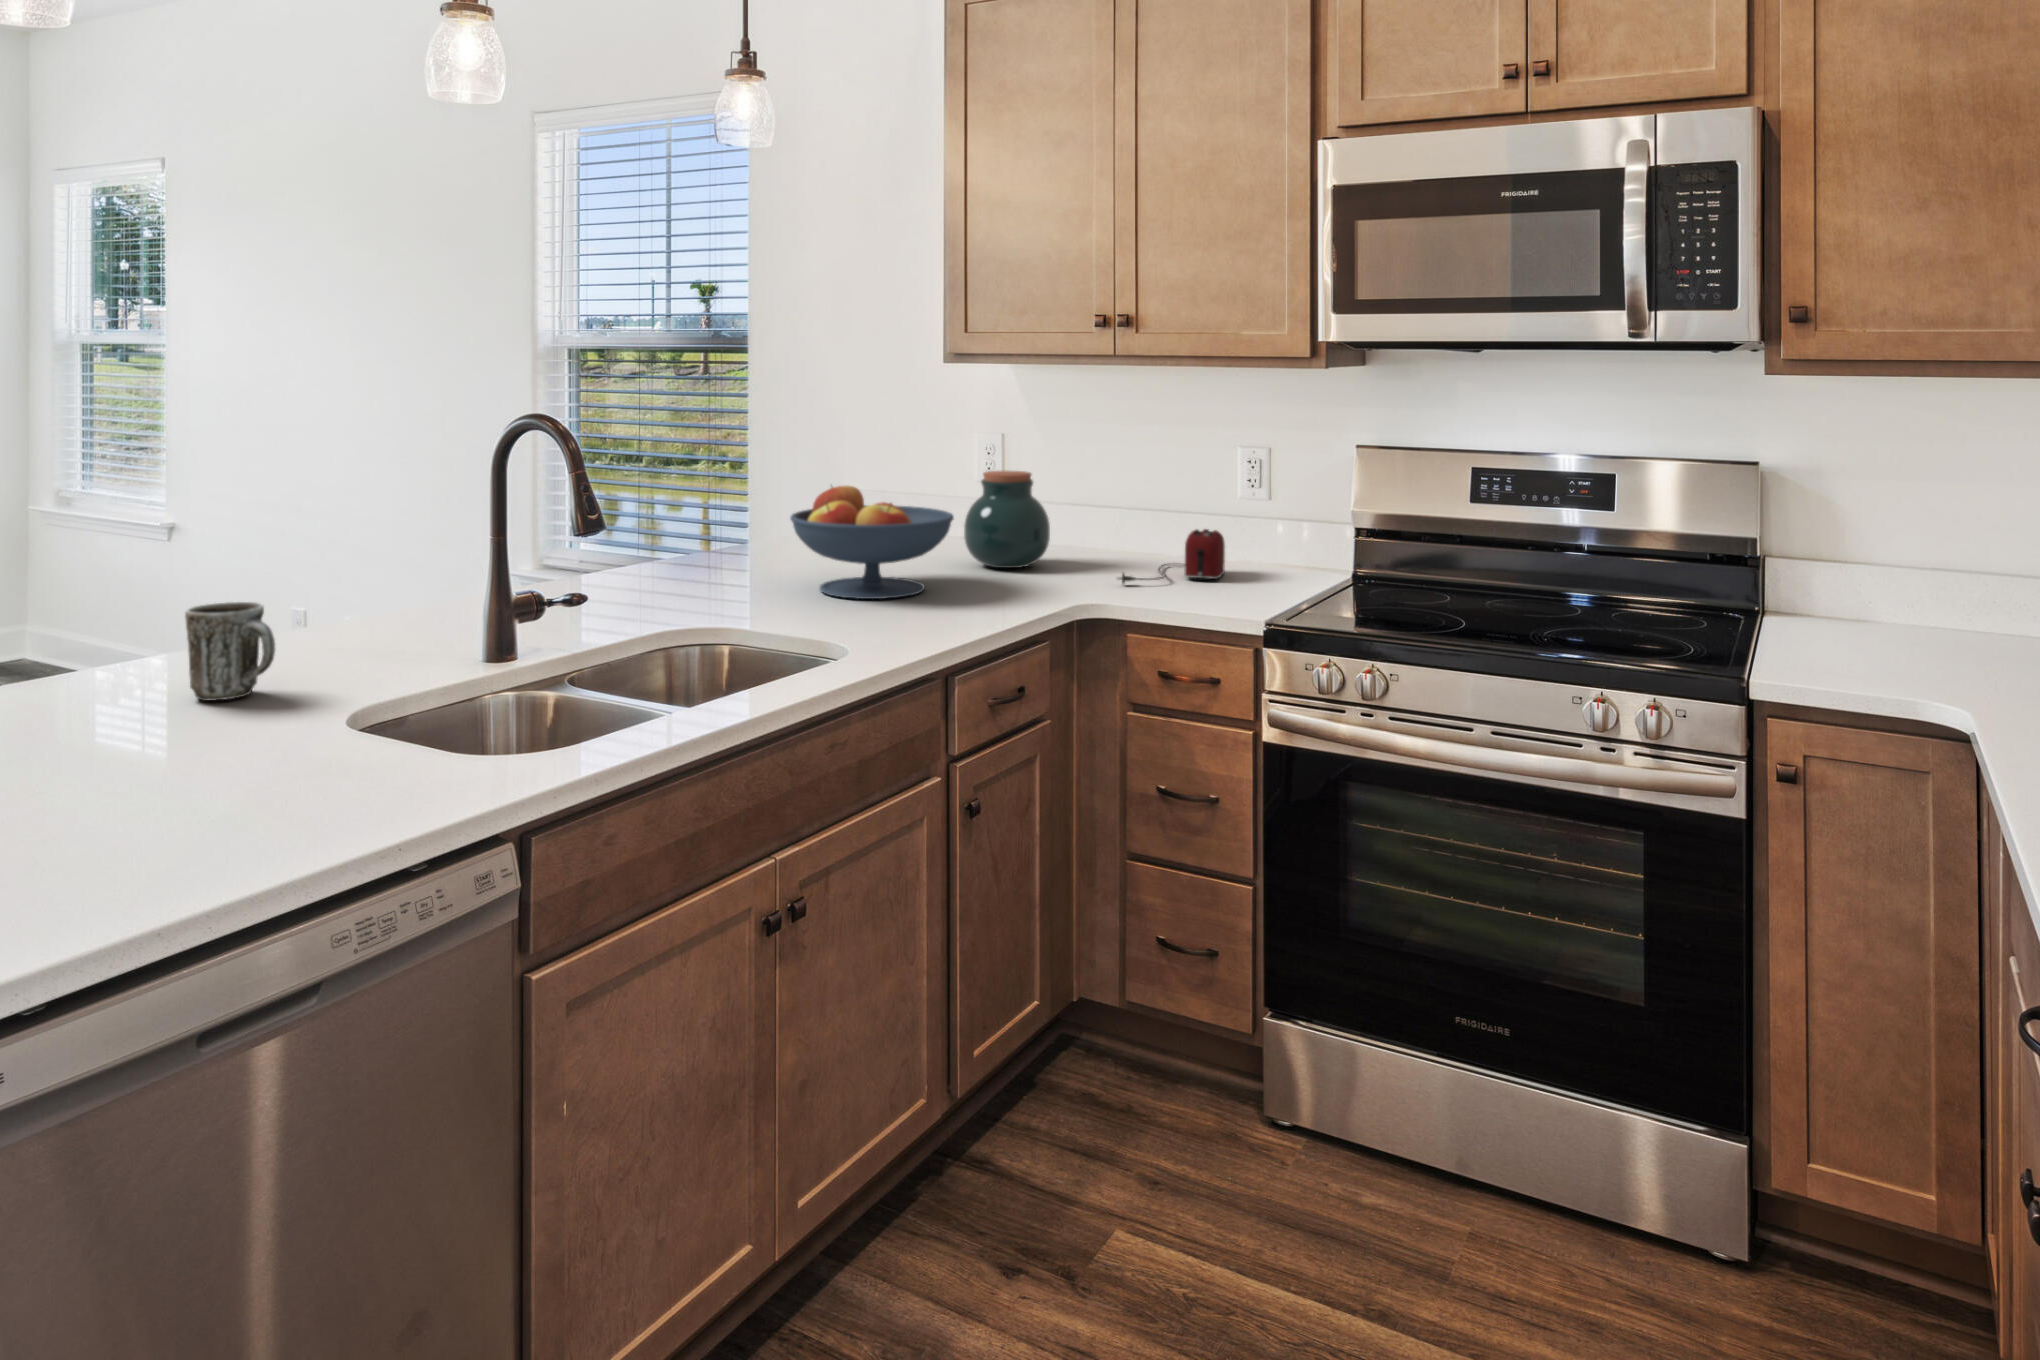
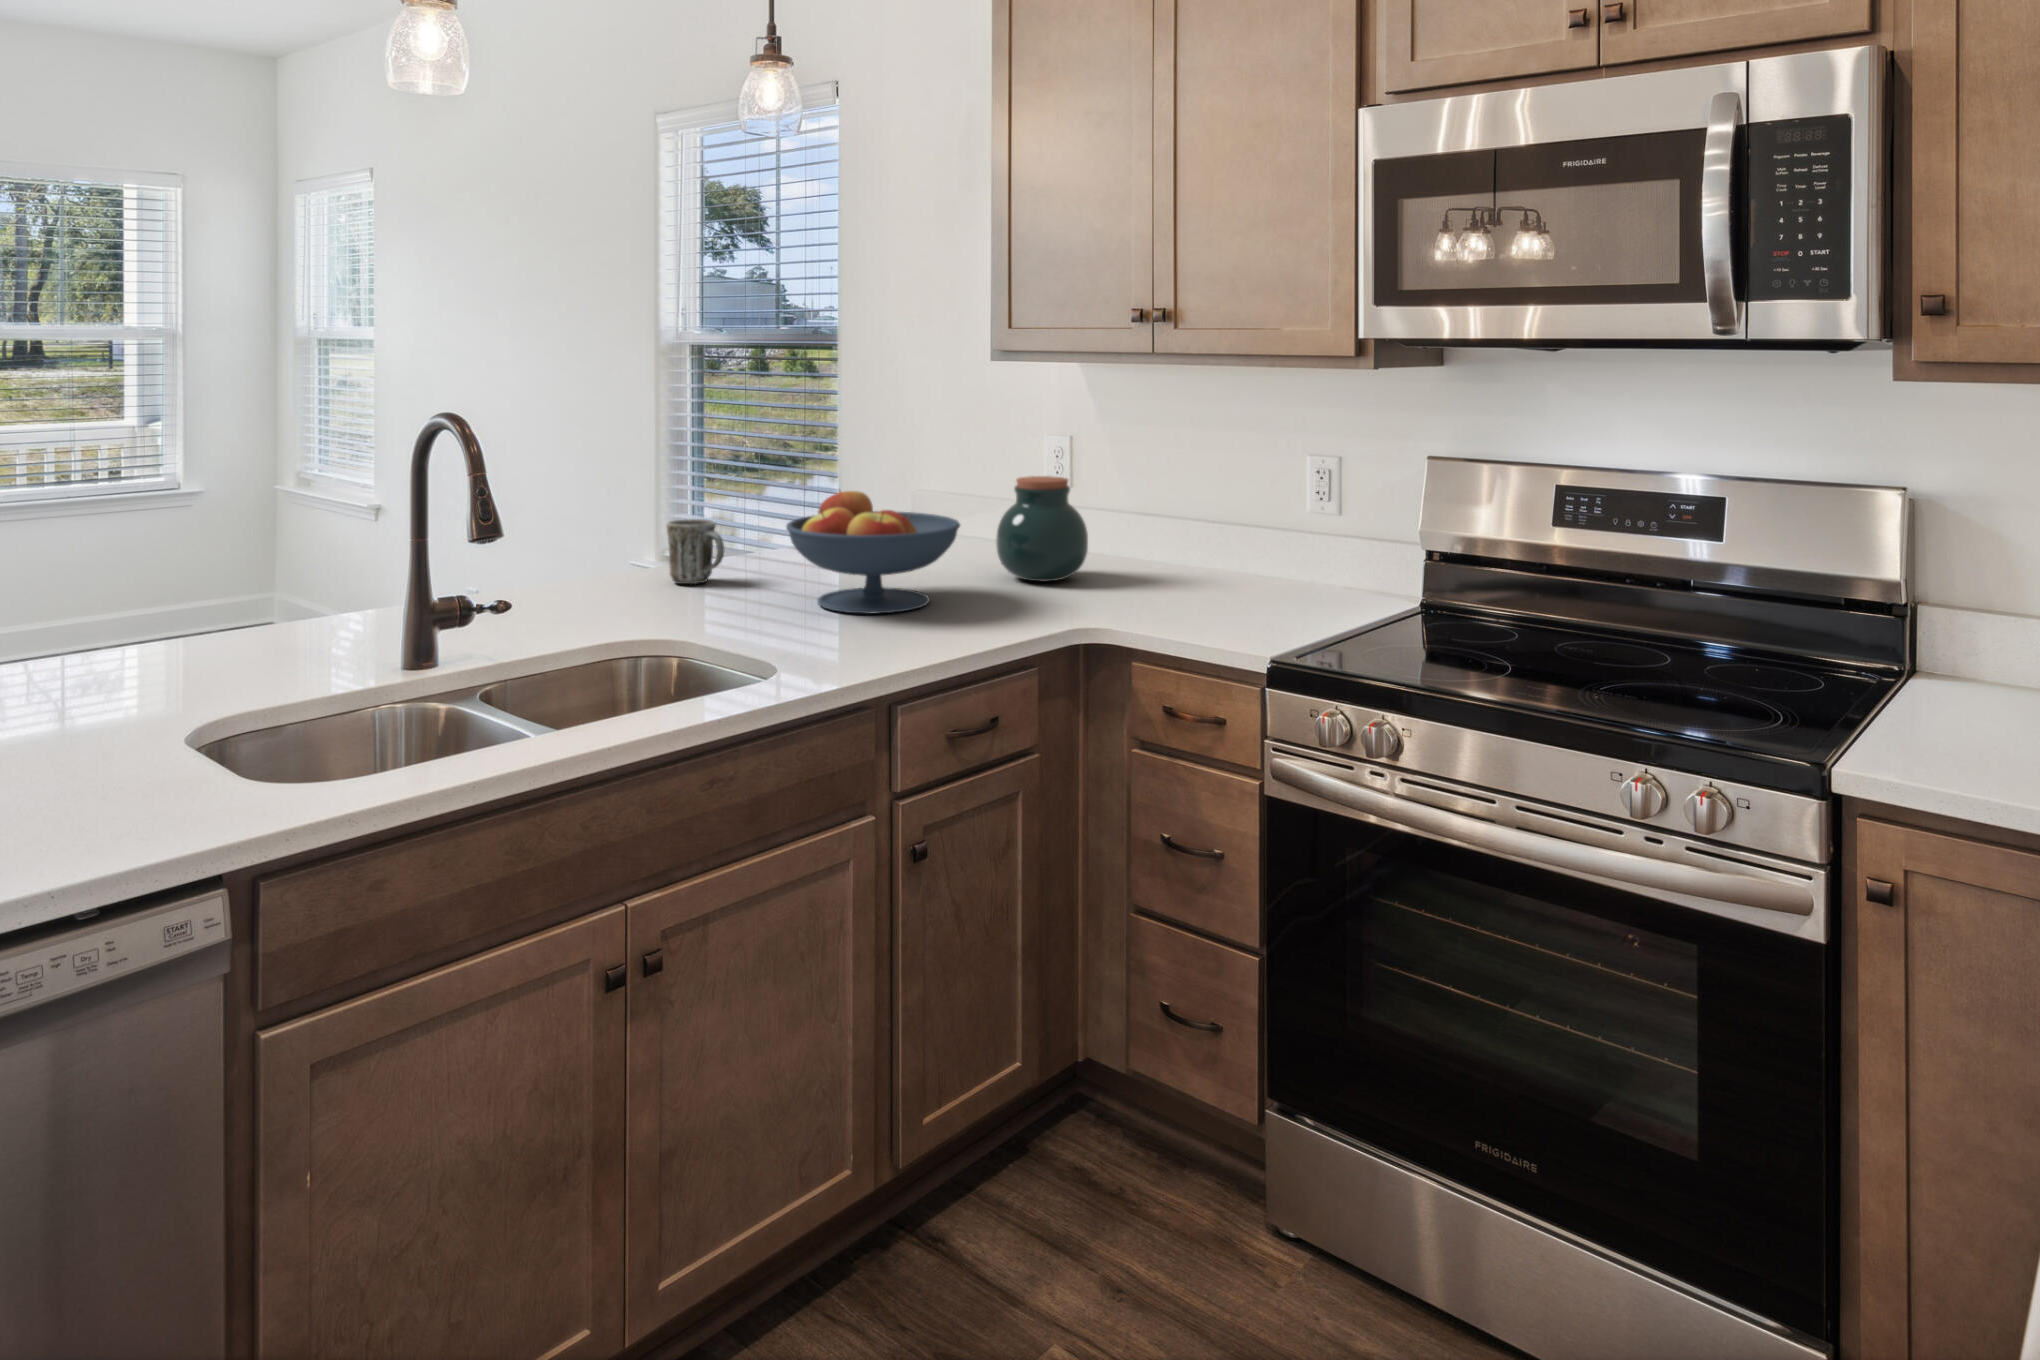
toaster: present [1117,529,1225,584] -> none [1141,545,1275,605]
mug: present [185,602,275,701] -> present [667,519,724,584]

